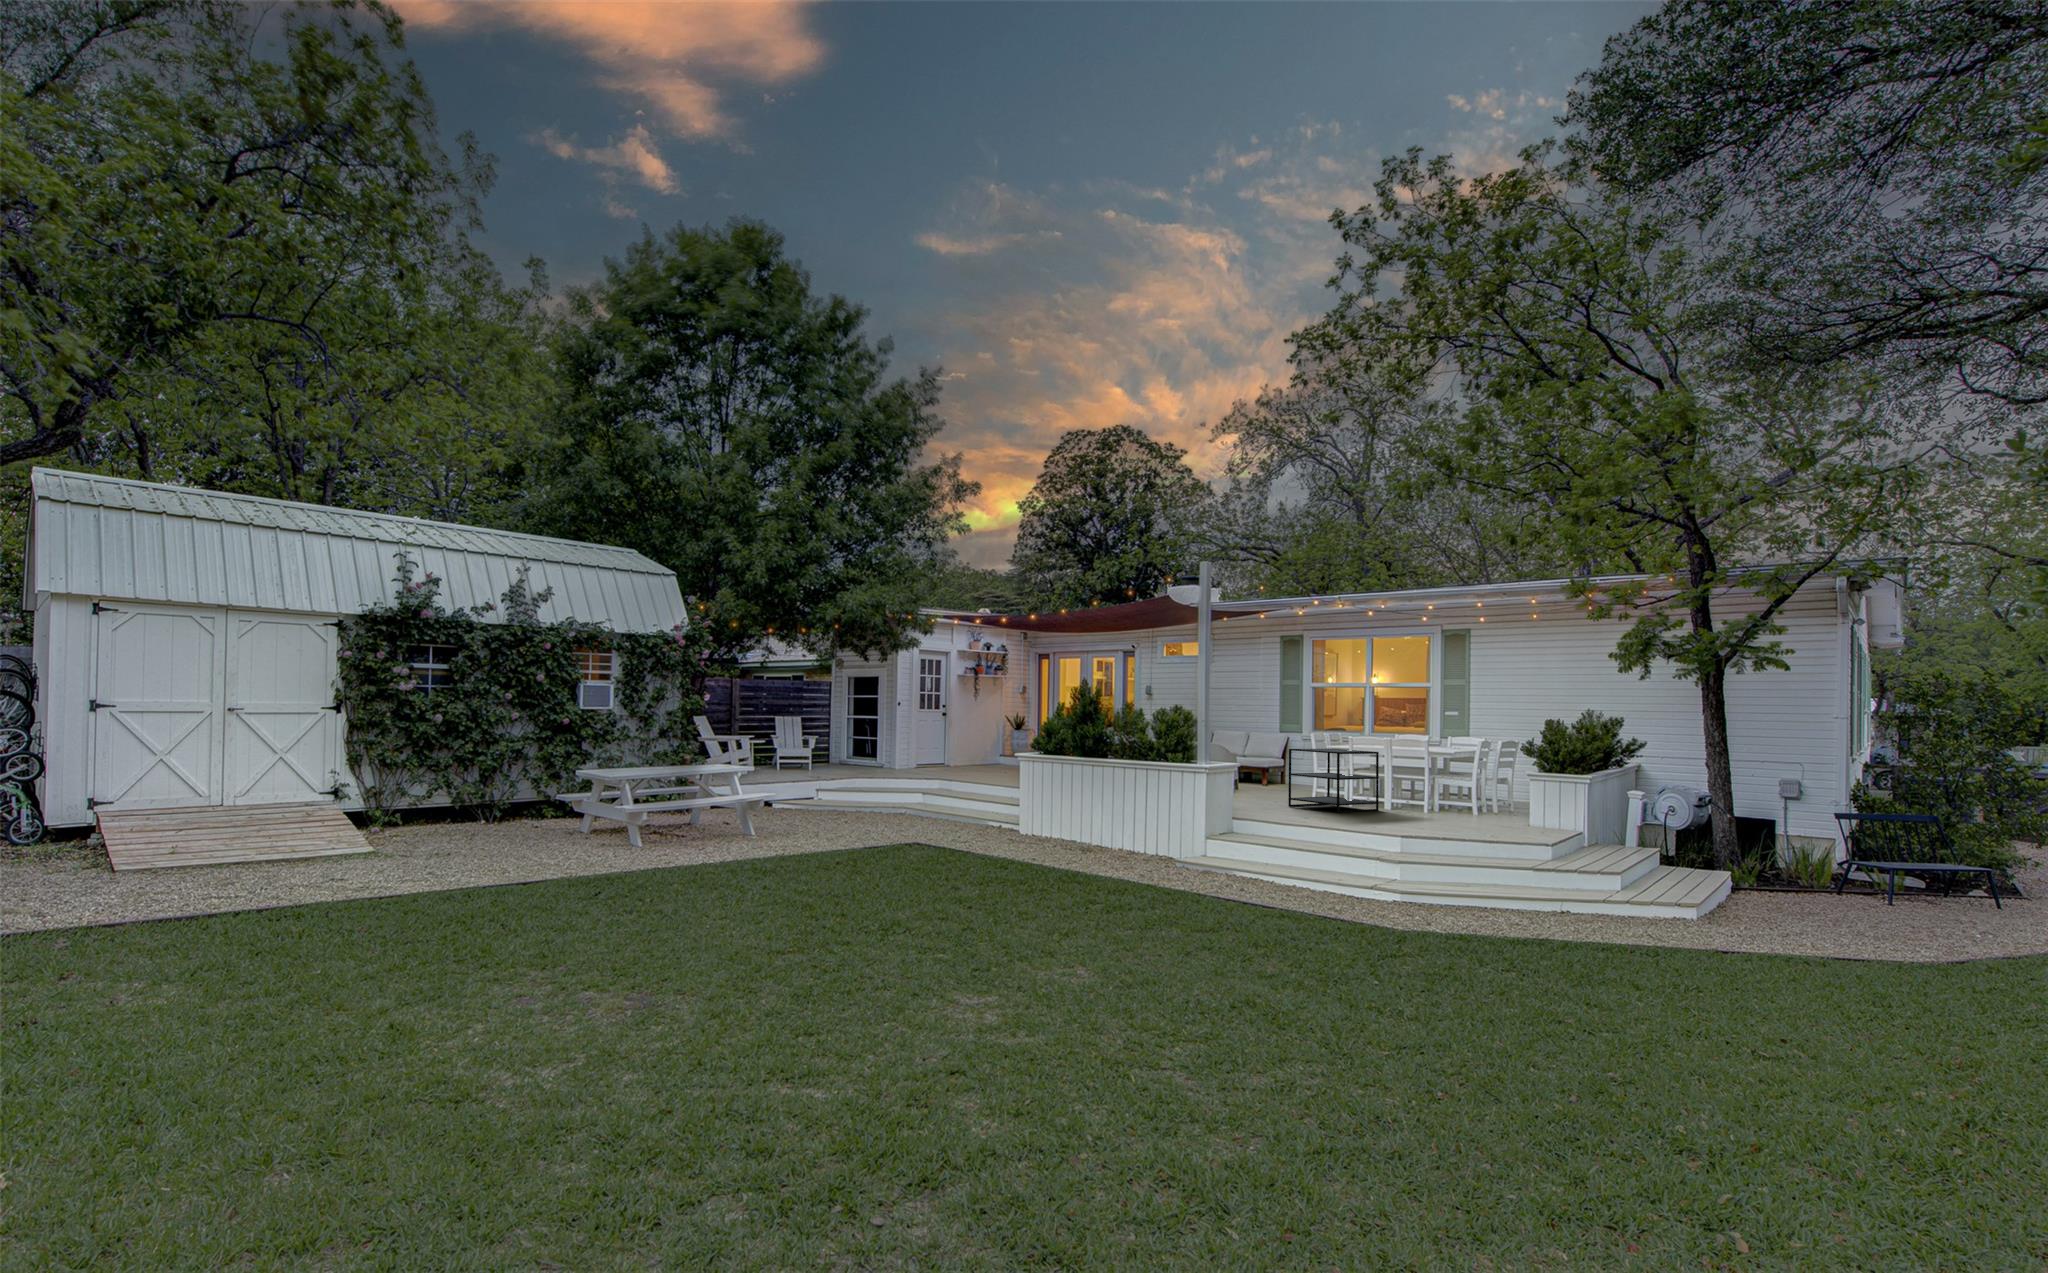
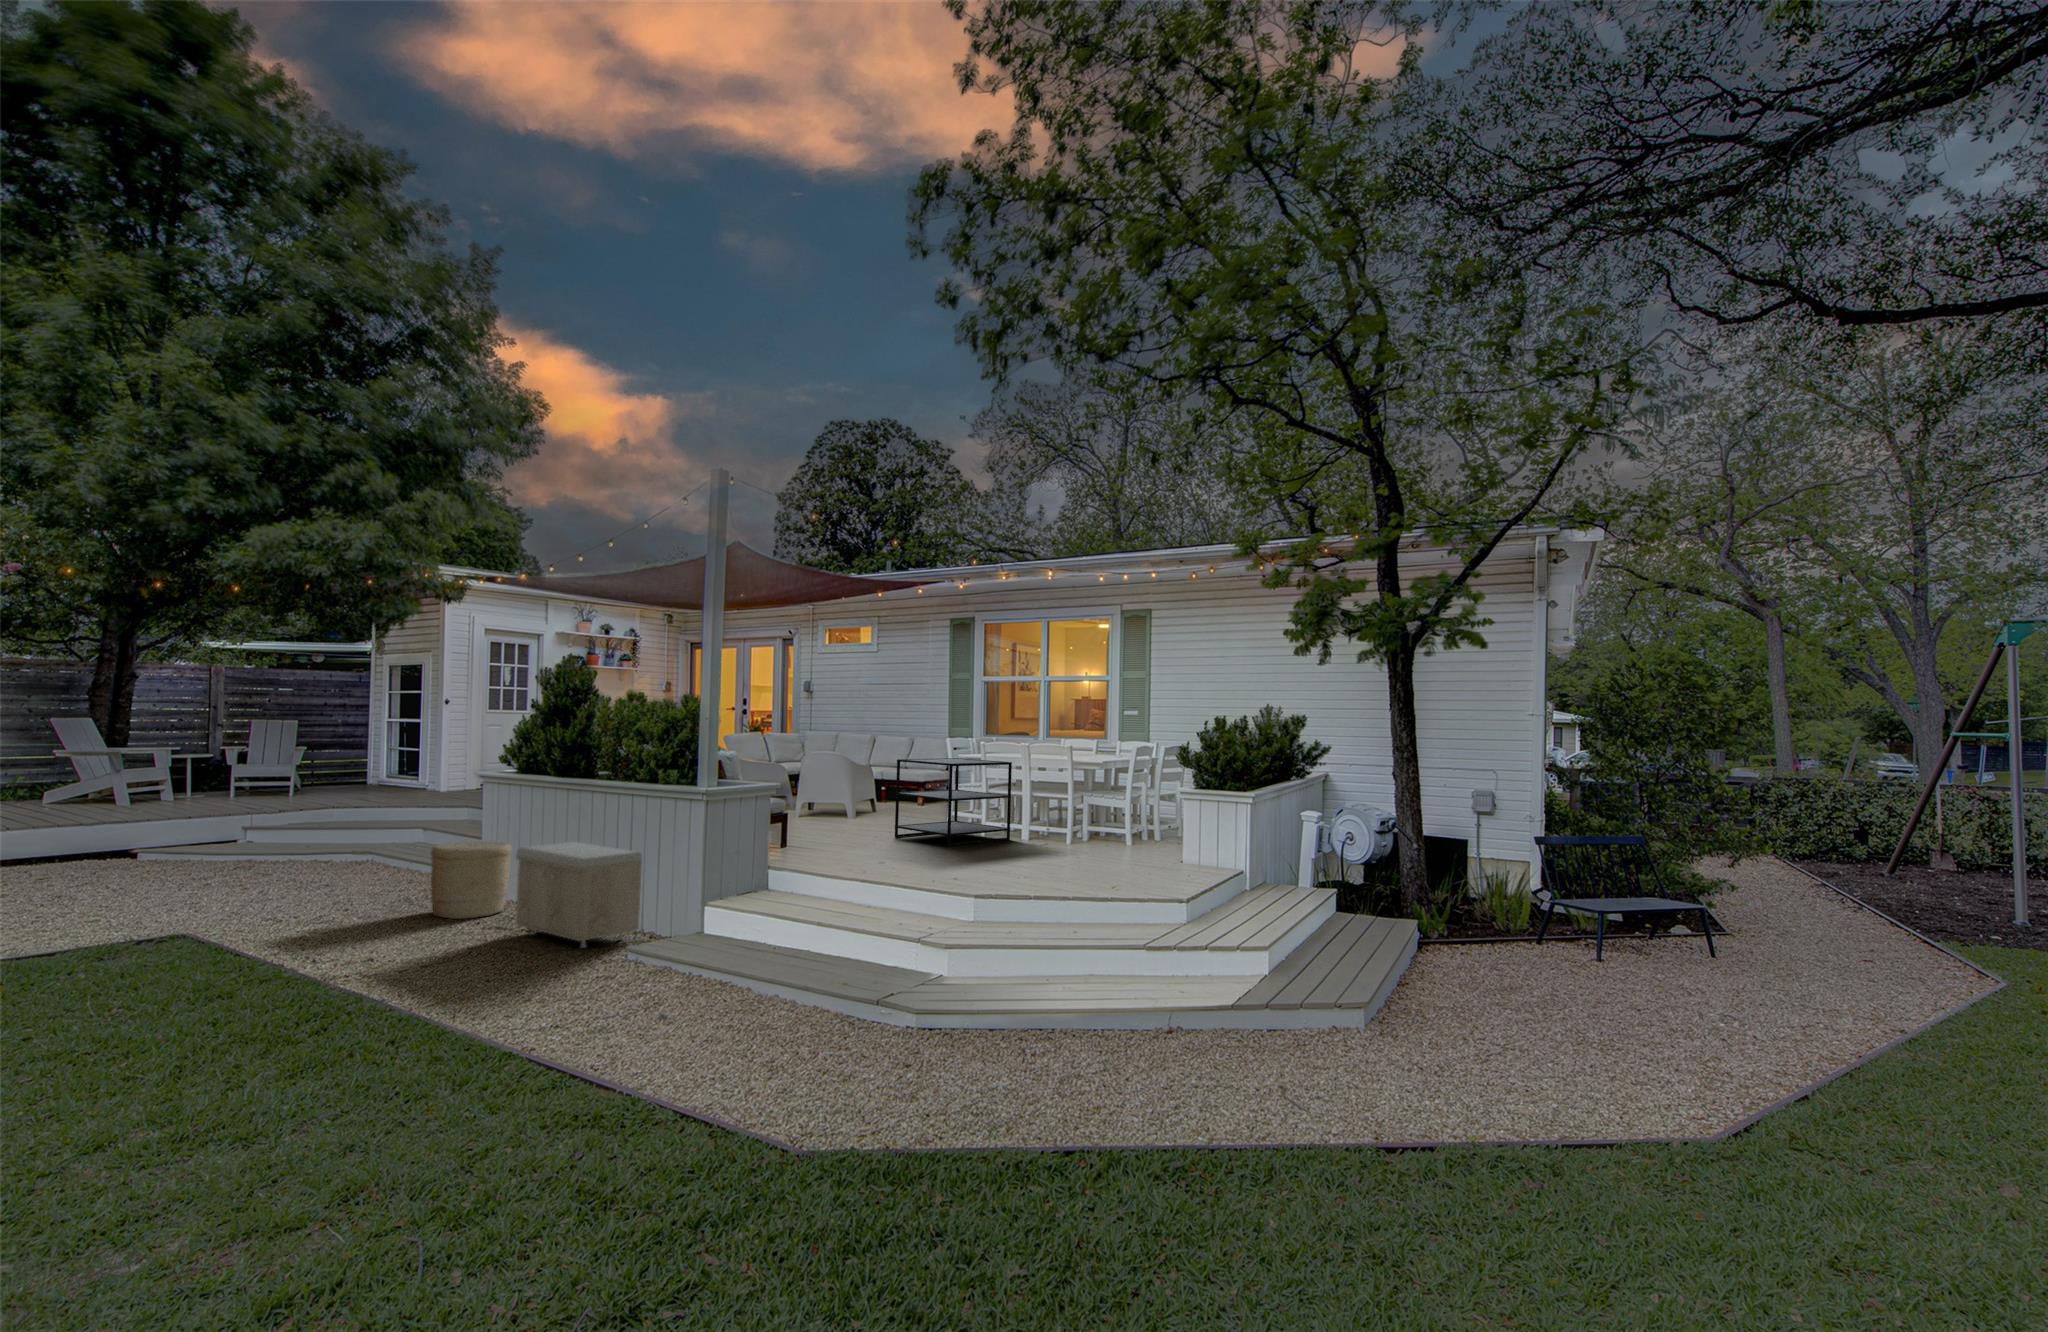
woven basket: none [996,800,1043,850] -> present [431,841,511,919]
storage bench: none [1069,801,1152,868] -> present [516,842,642,948]

